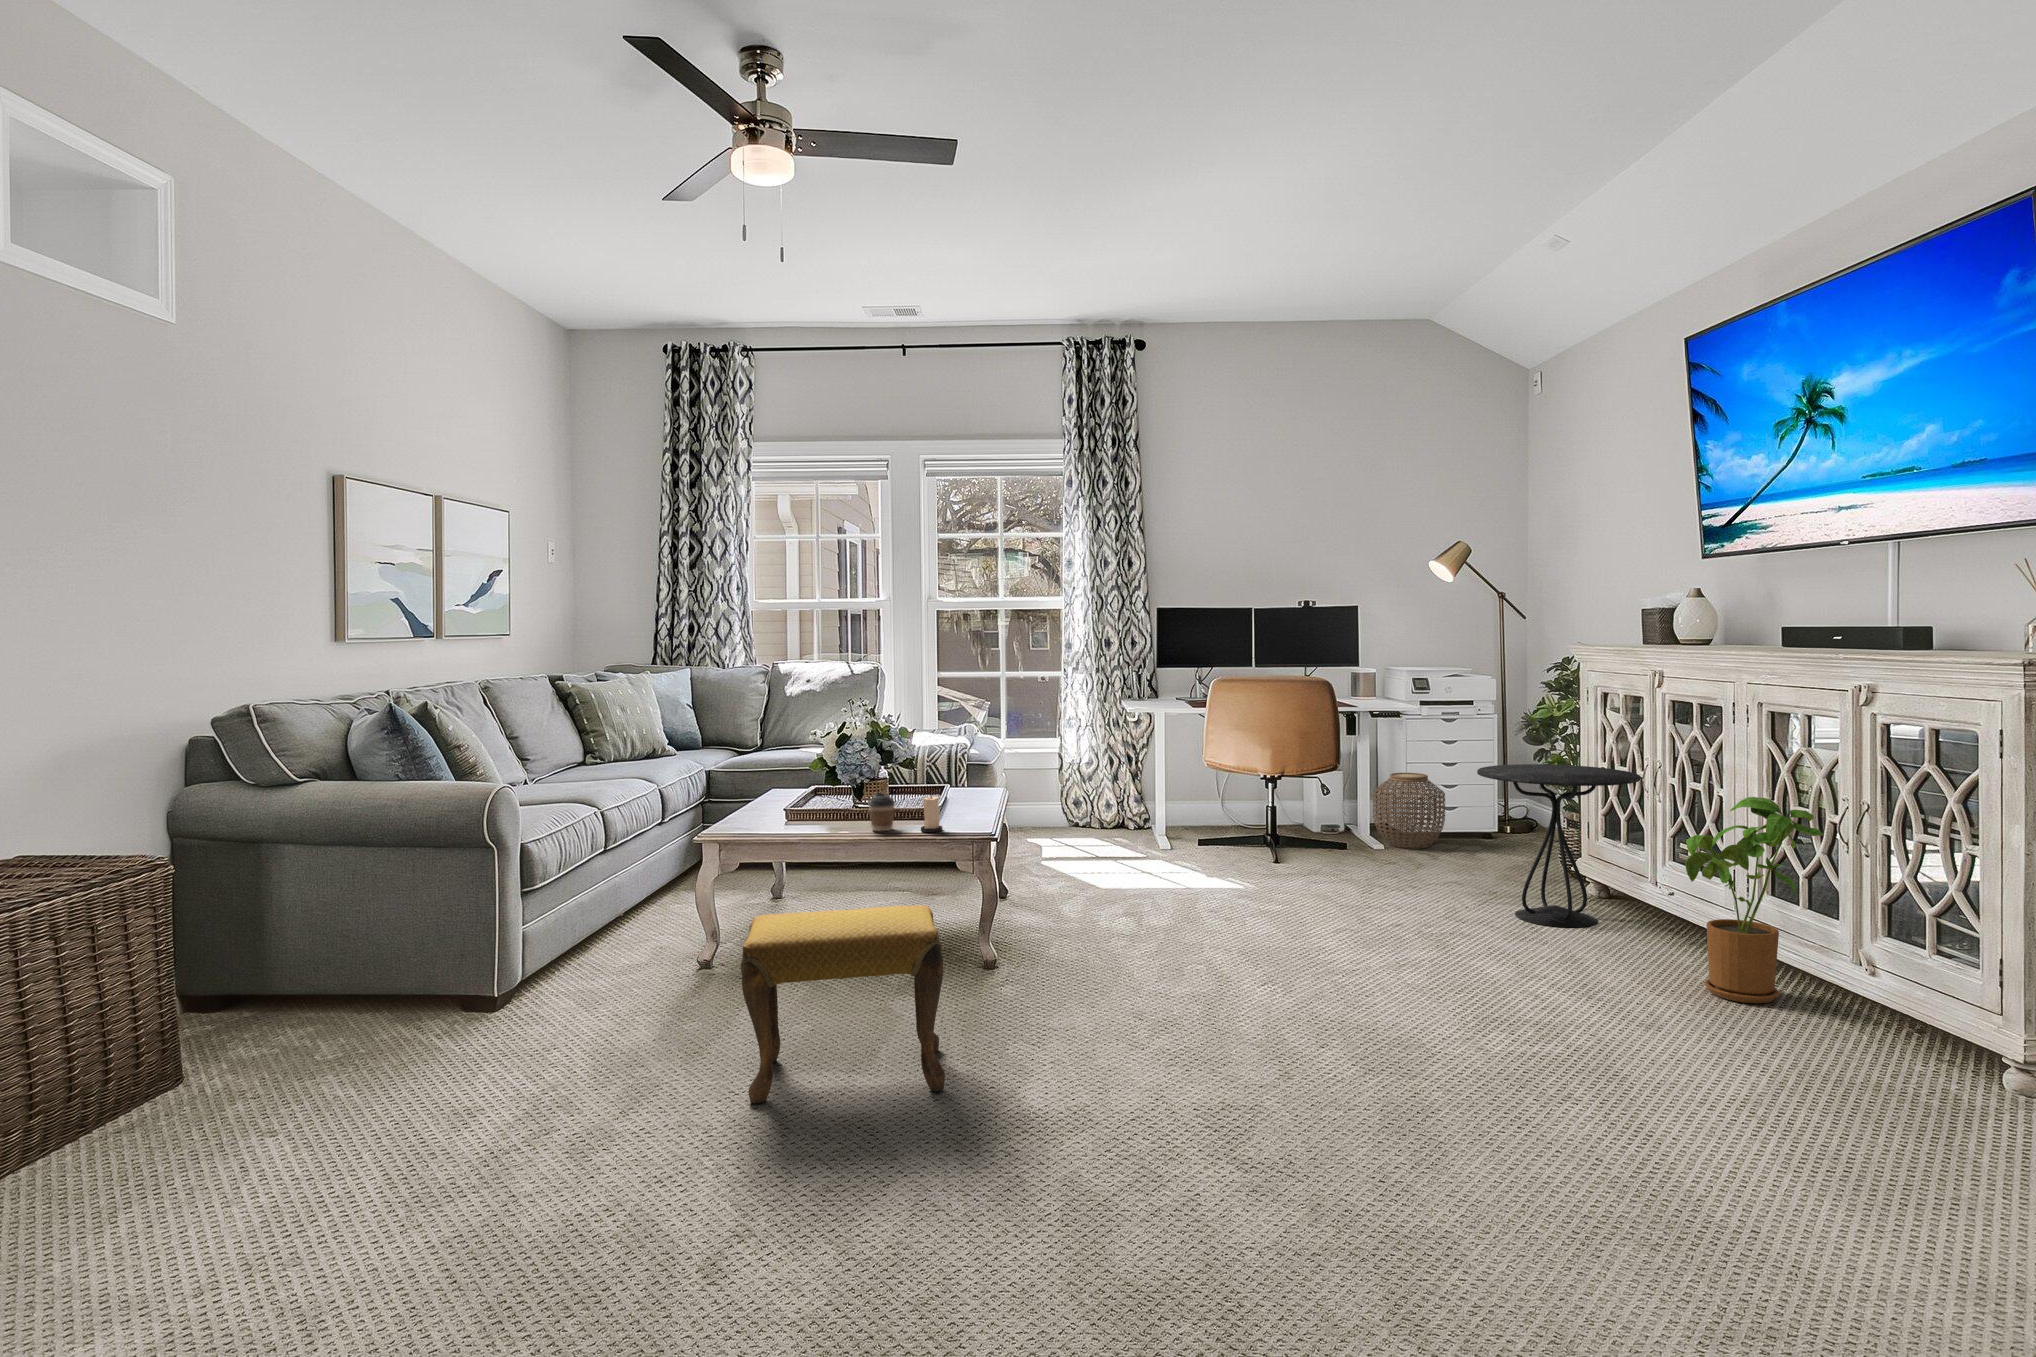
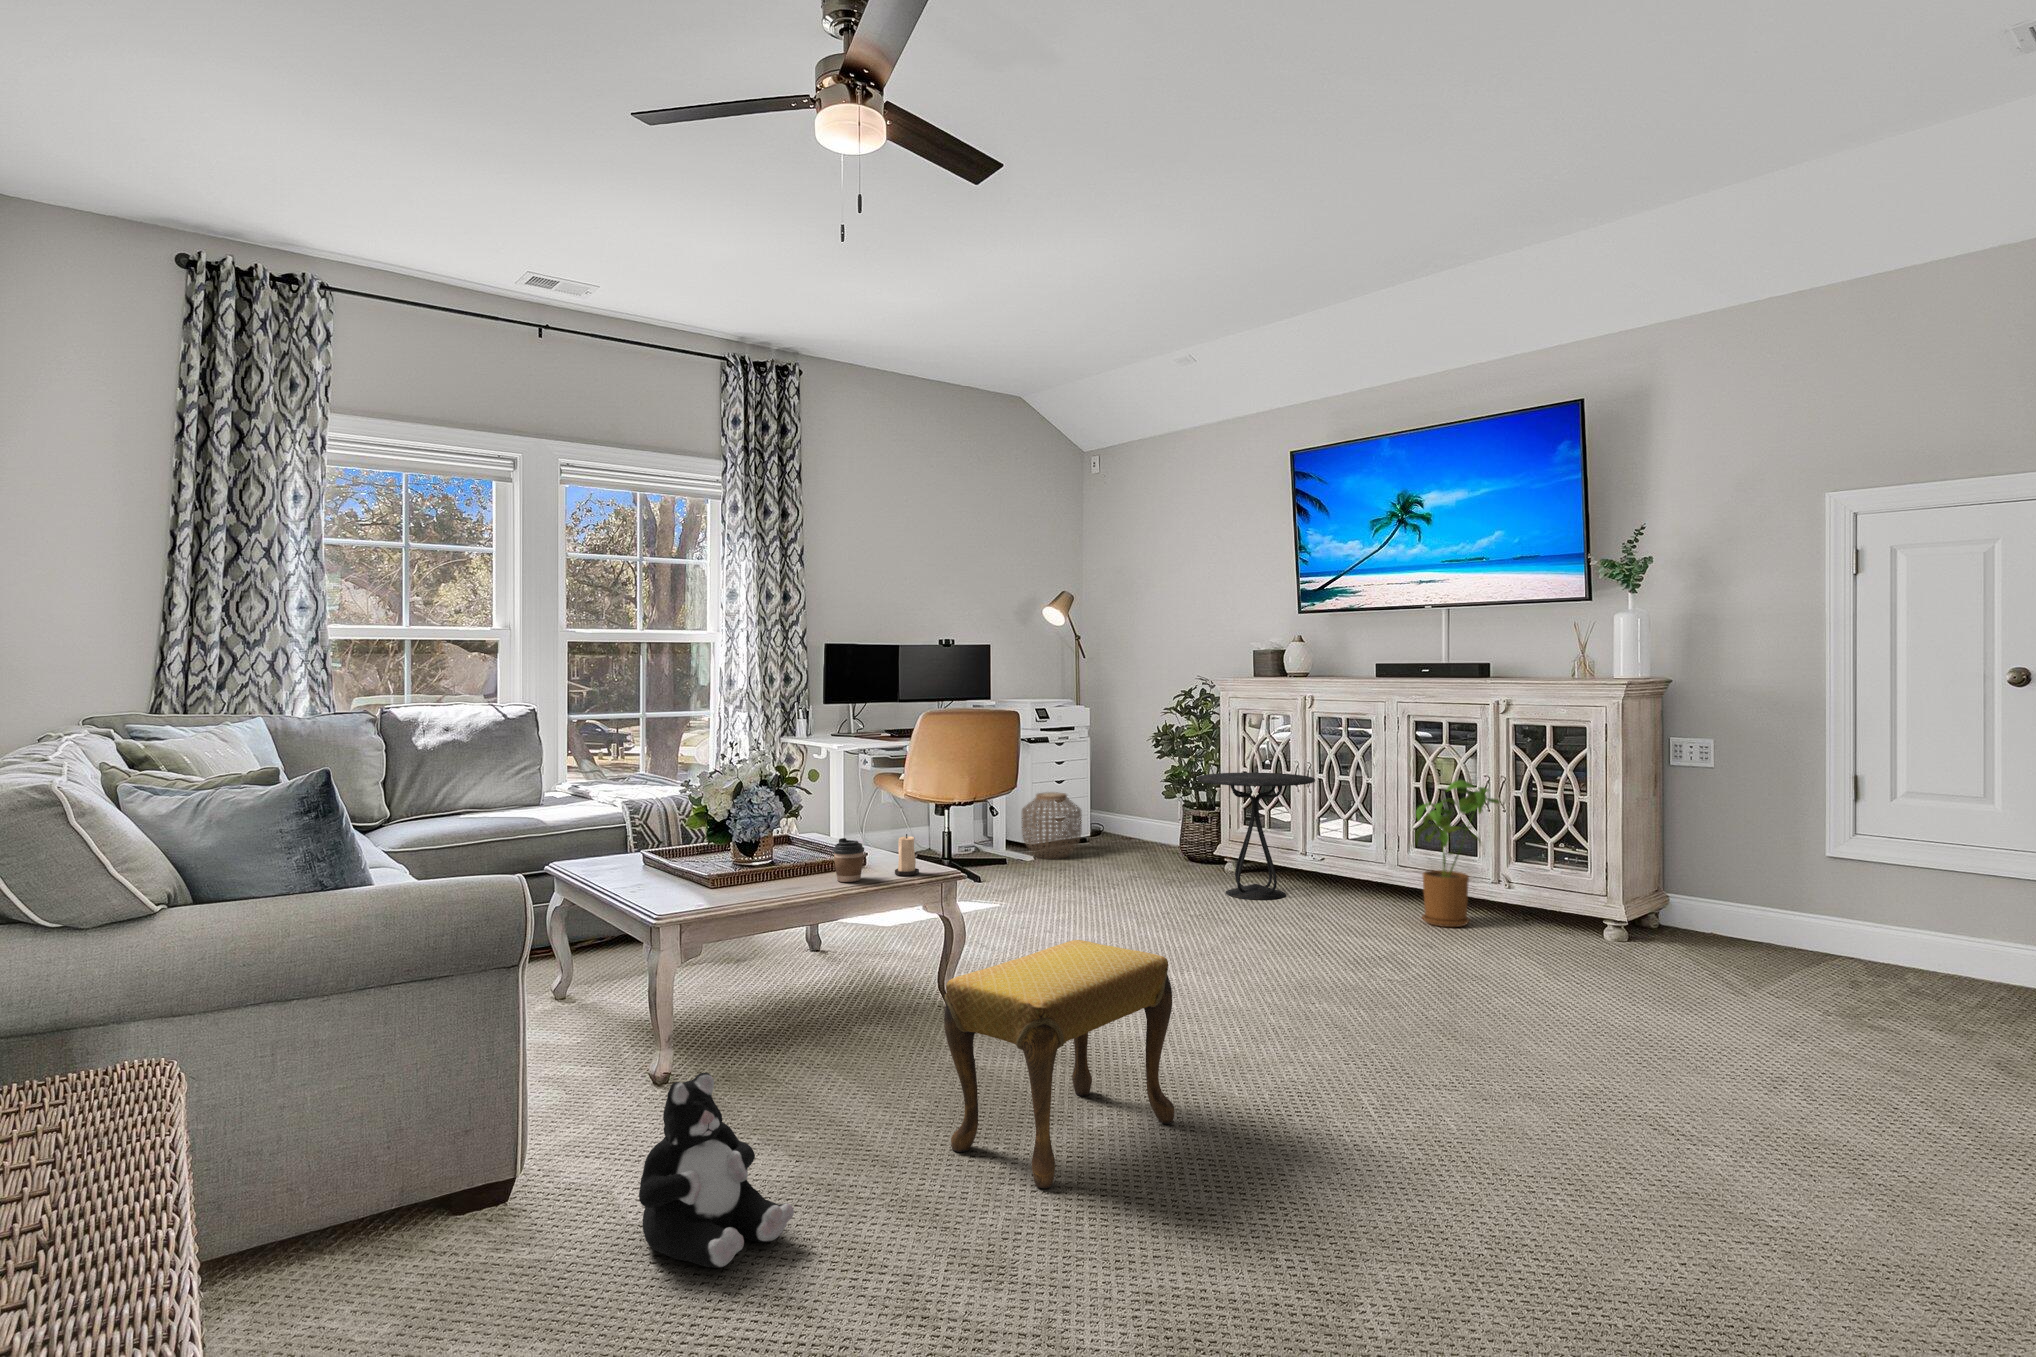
plush toy: none [489,947,588,1079] -> present [639,1073,794,1268]

